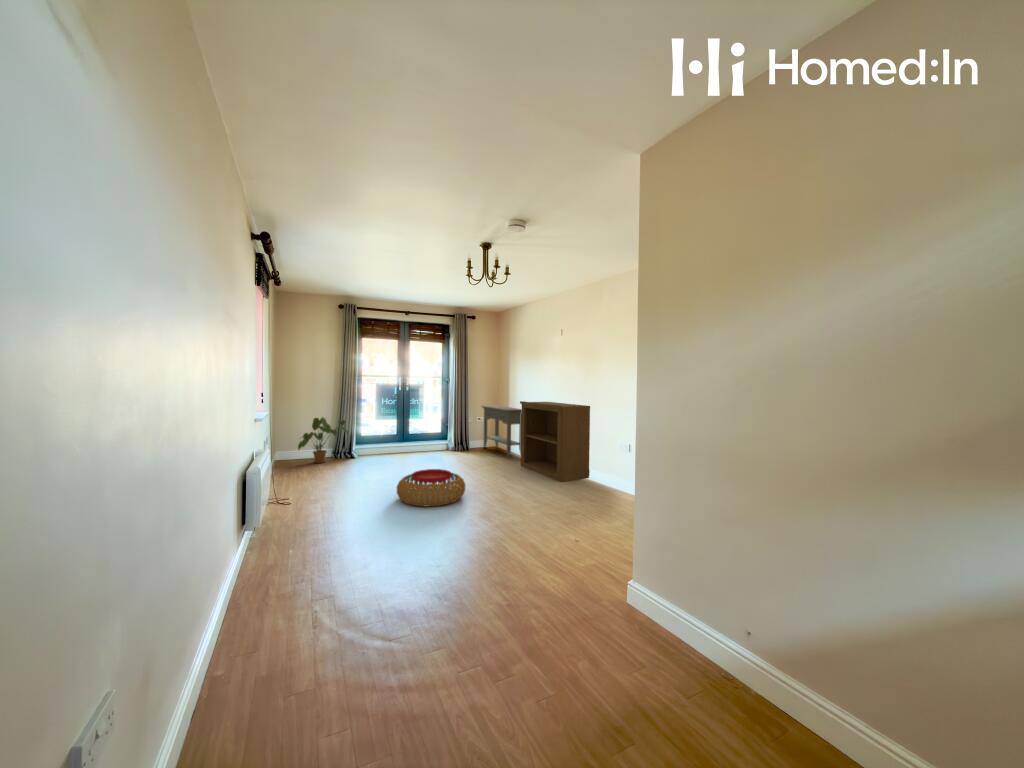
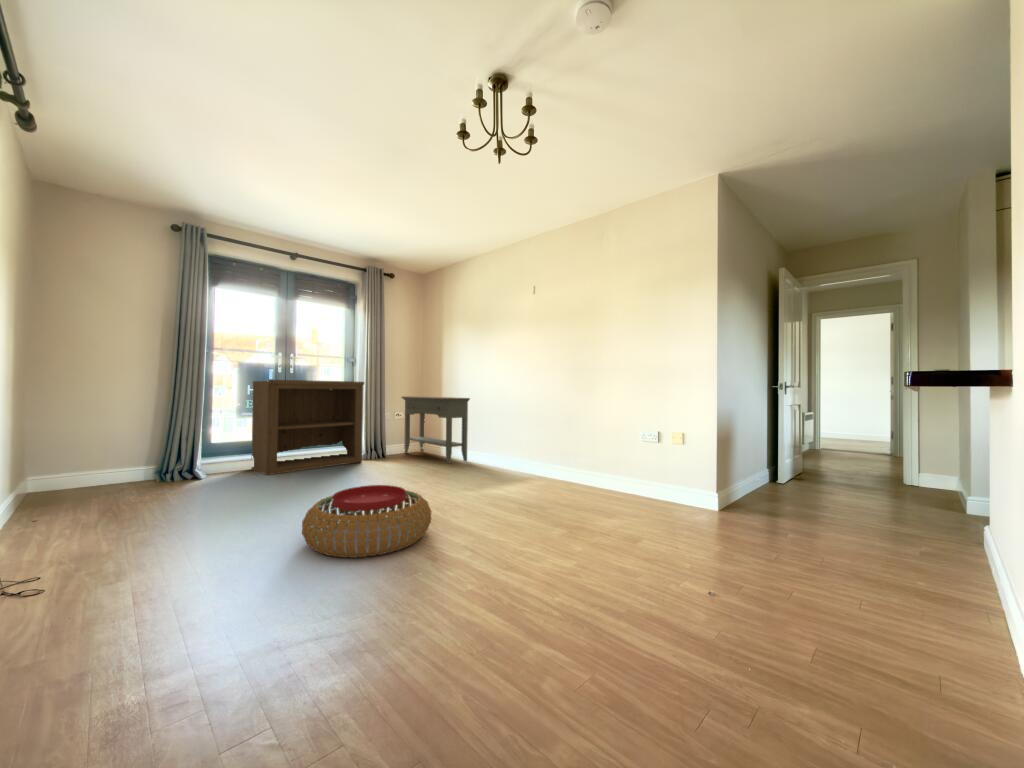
bookshelf: present [520,401,590,482] -> present [252,380,364,475]
house plant: present [298,417,349,463] -> none [78,411,189,492]

